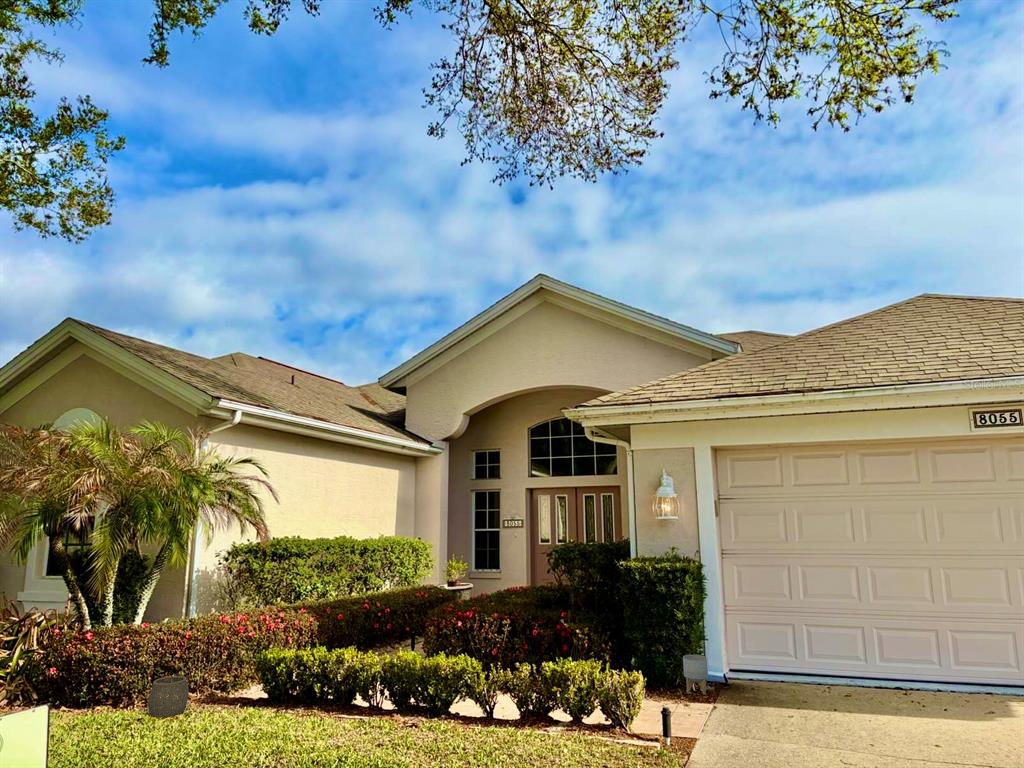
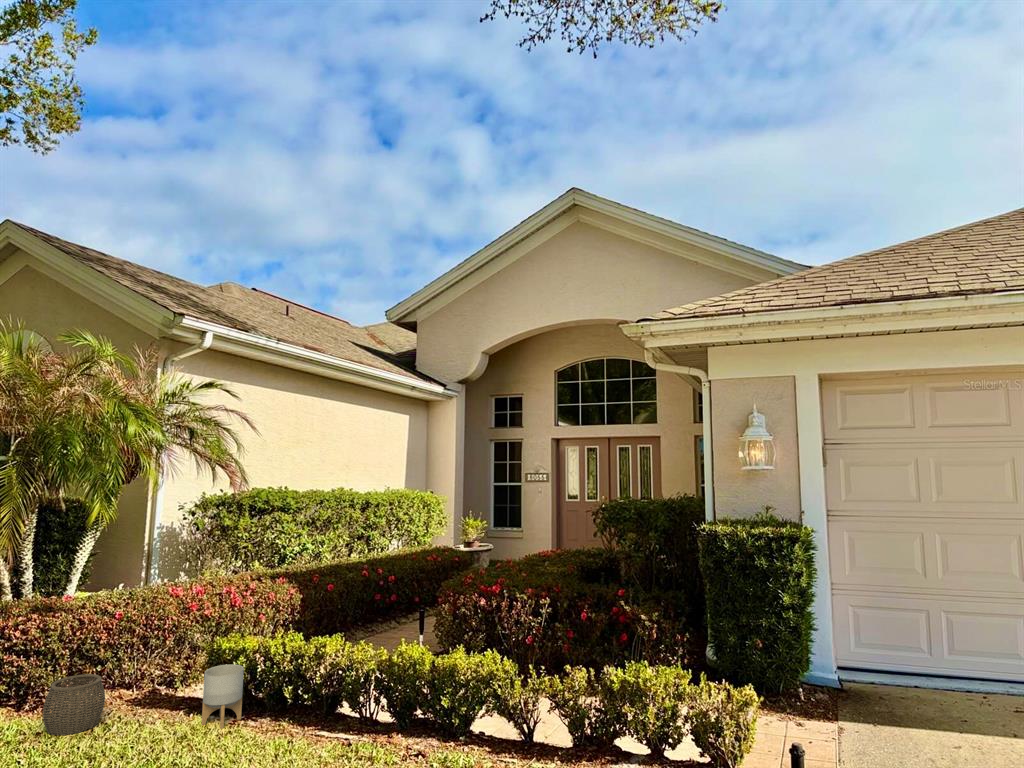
planter: present [683,655,708,695] -> present [202,664,244,729]

